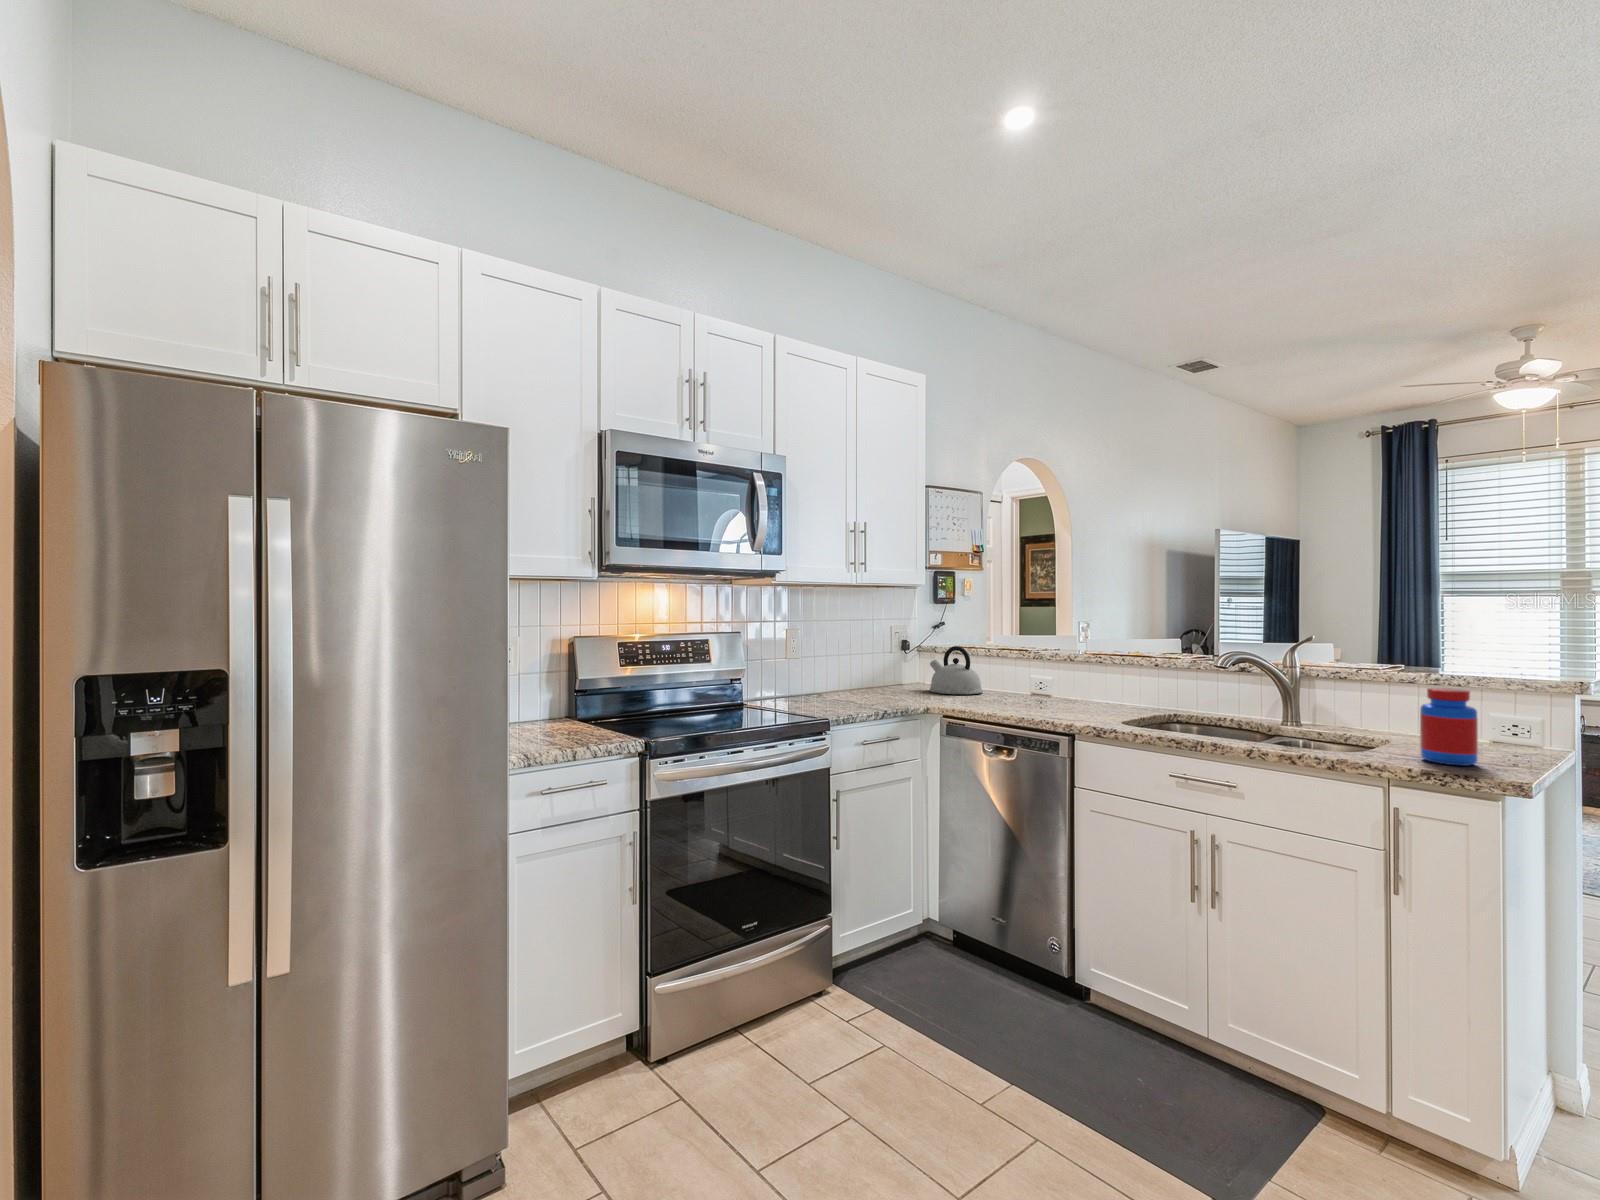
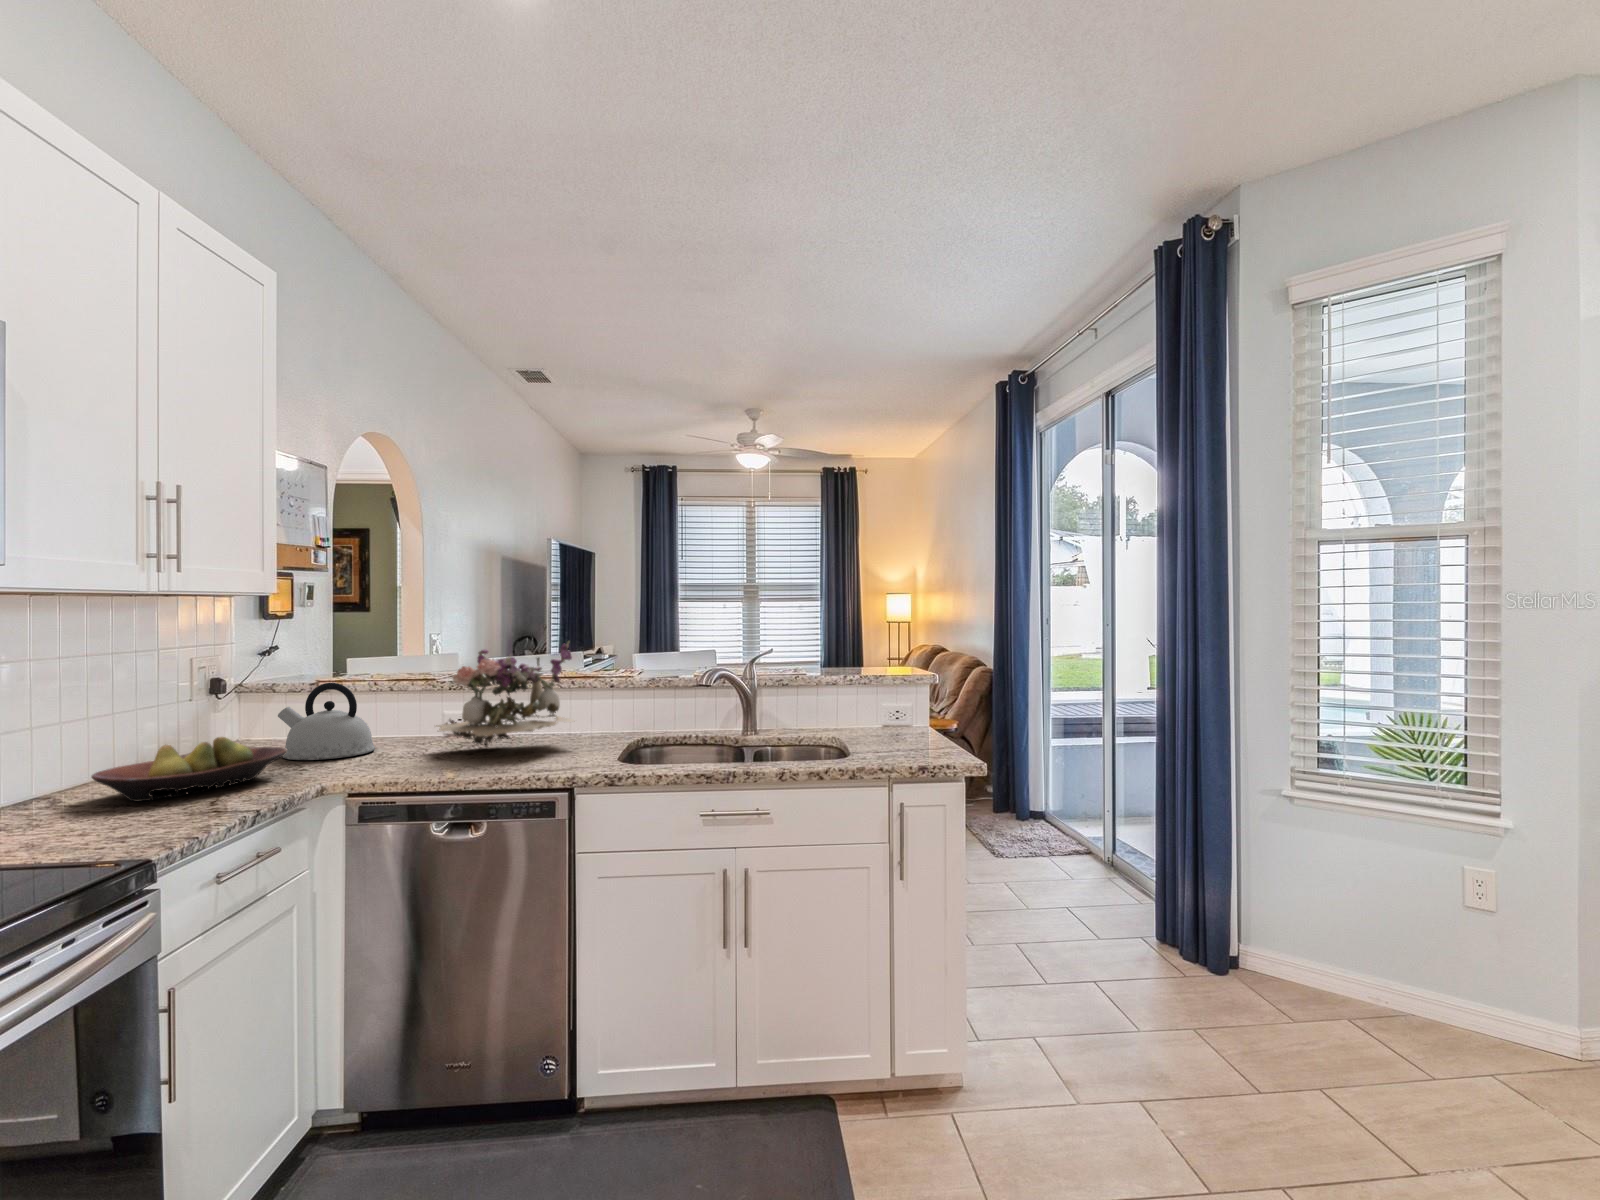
flower arrangement: none [1010,625,1116,702] -> present [438,642,574,747]
fruit bowl: none [824,670,918,699] -> present [92,737,287,802]
jar: present [1420,688,1478,766] -> none [889,687,928,756]

